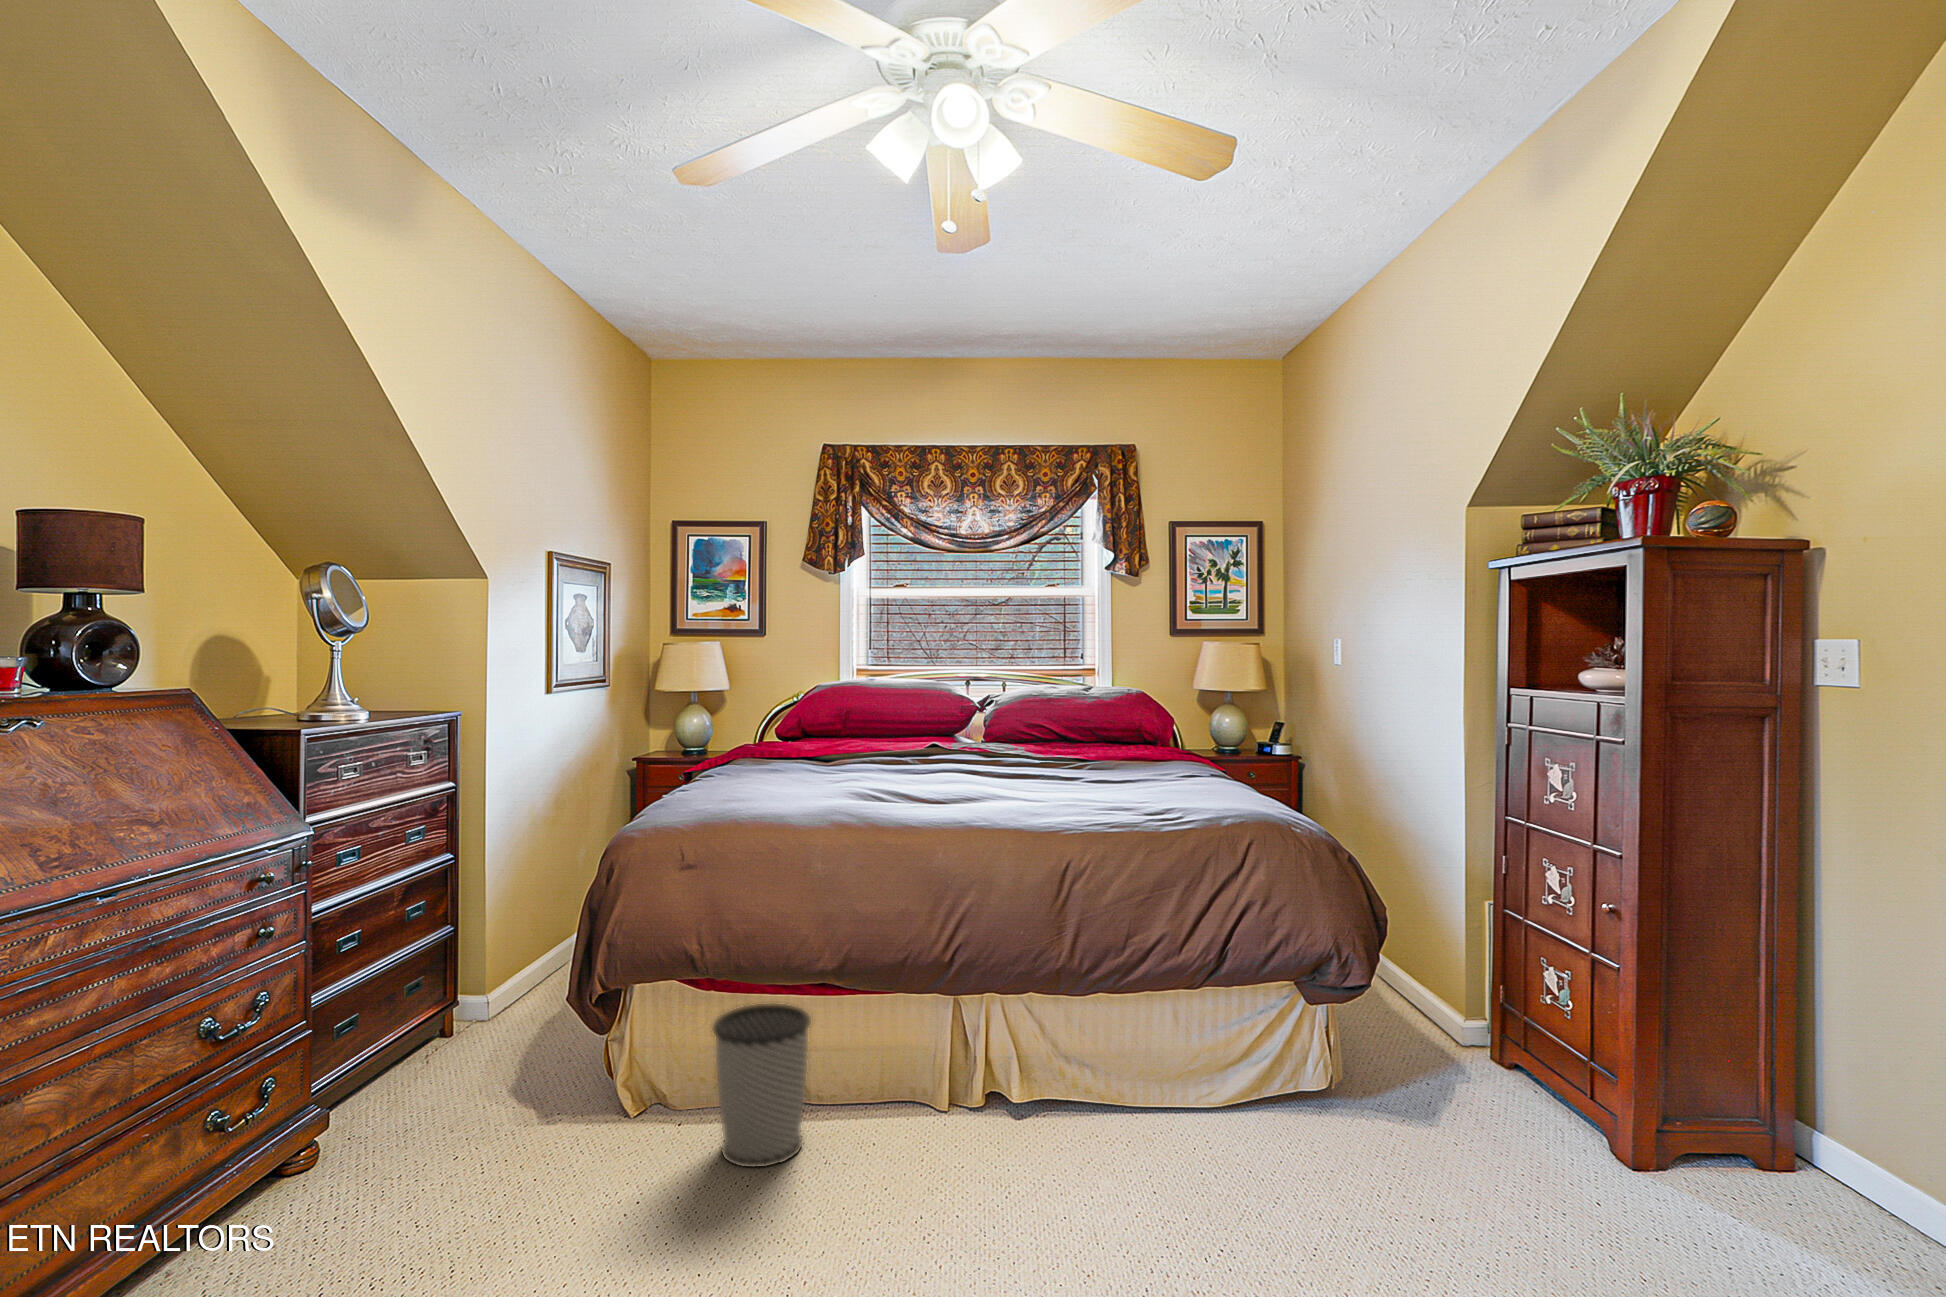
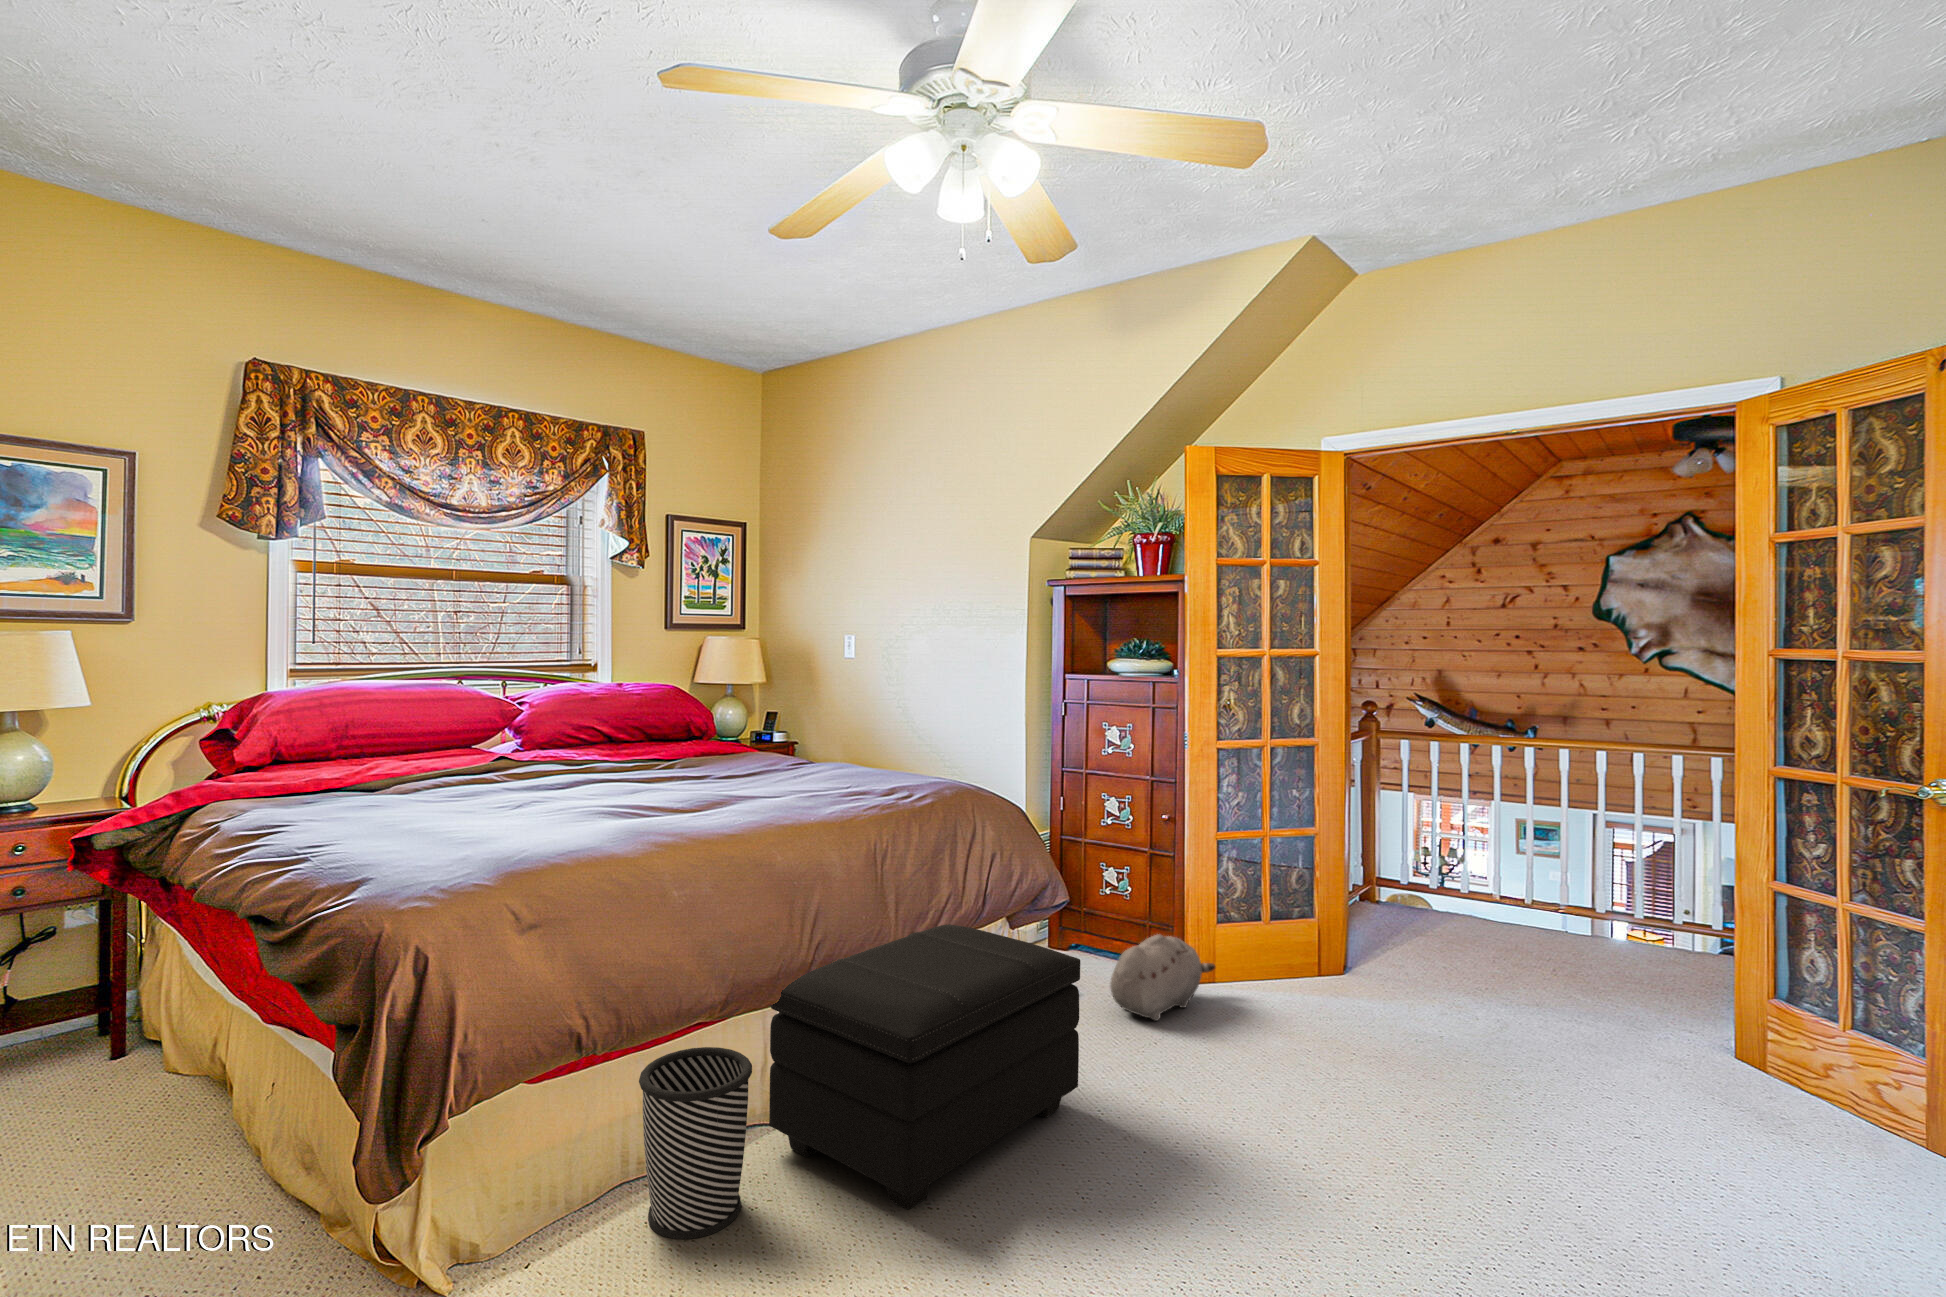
footstool: none [854,965,1177,1229] -> present [769,924,1080,1209]
plush toy: none [1406,1074,1637,1203] -> present [1110,934,1215,1021]

